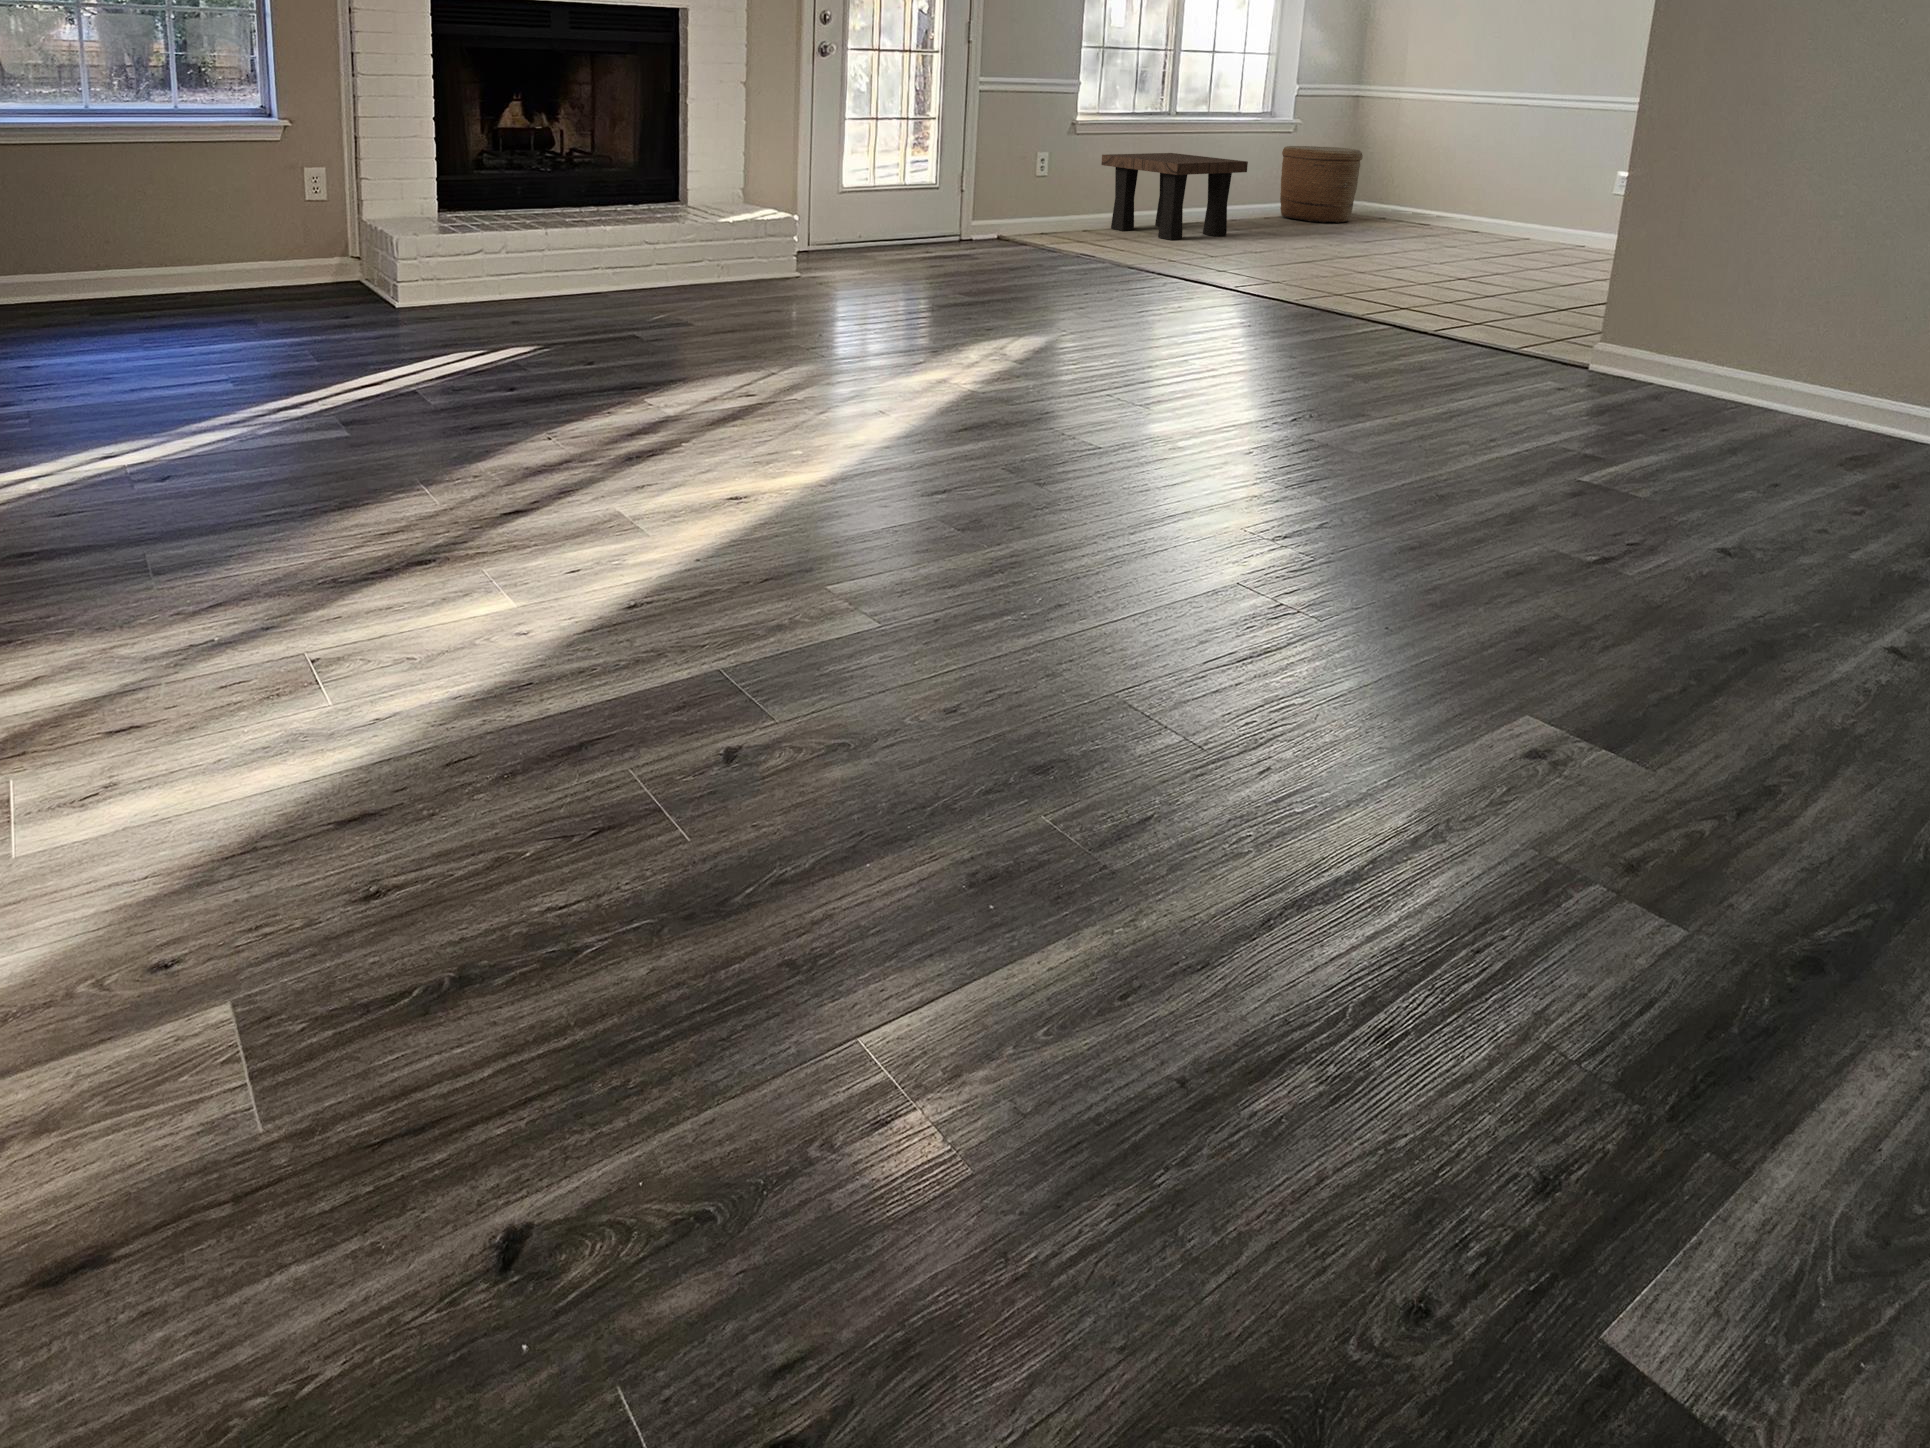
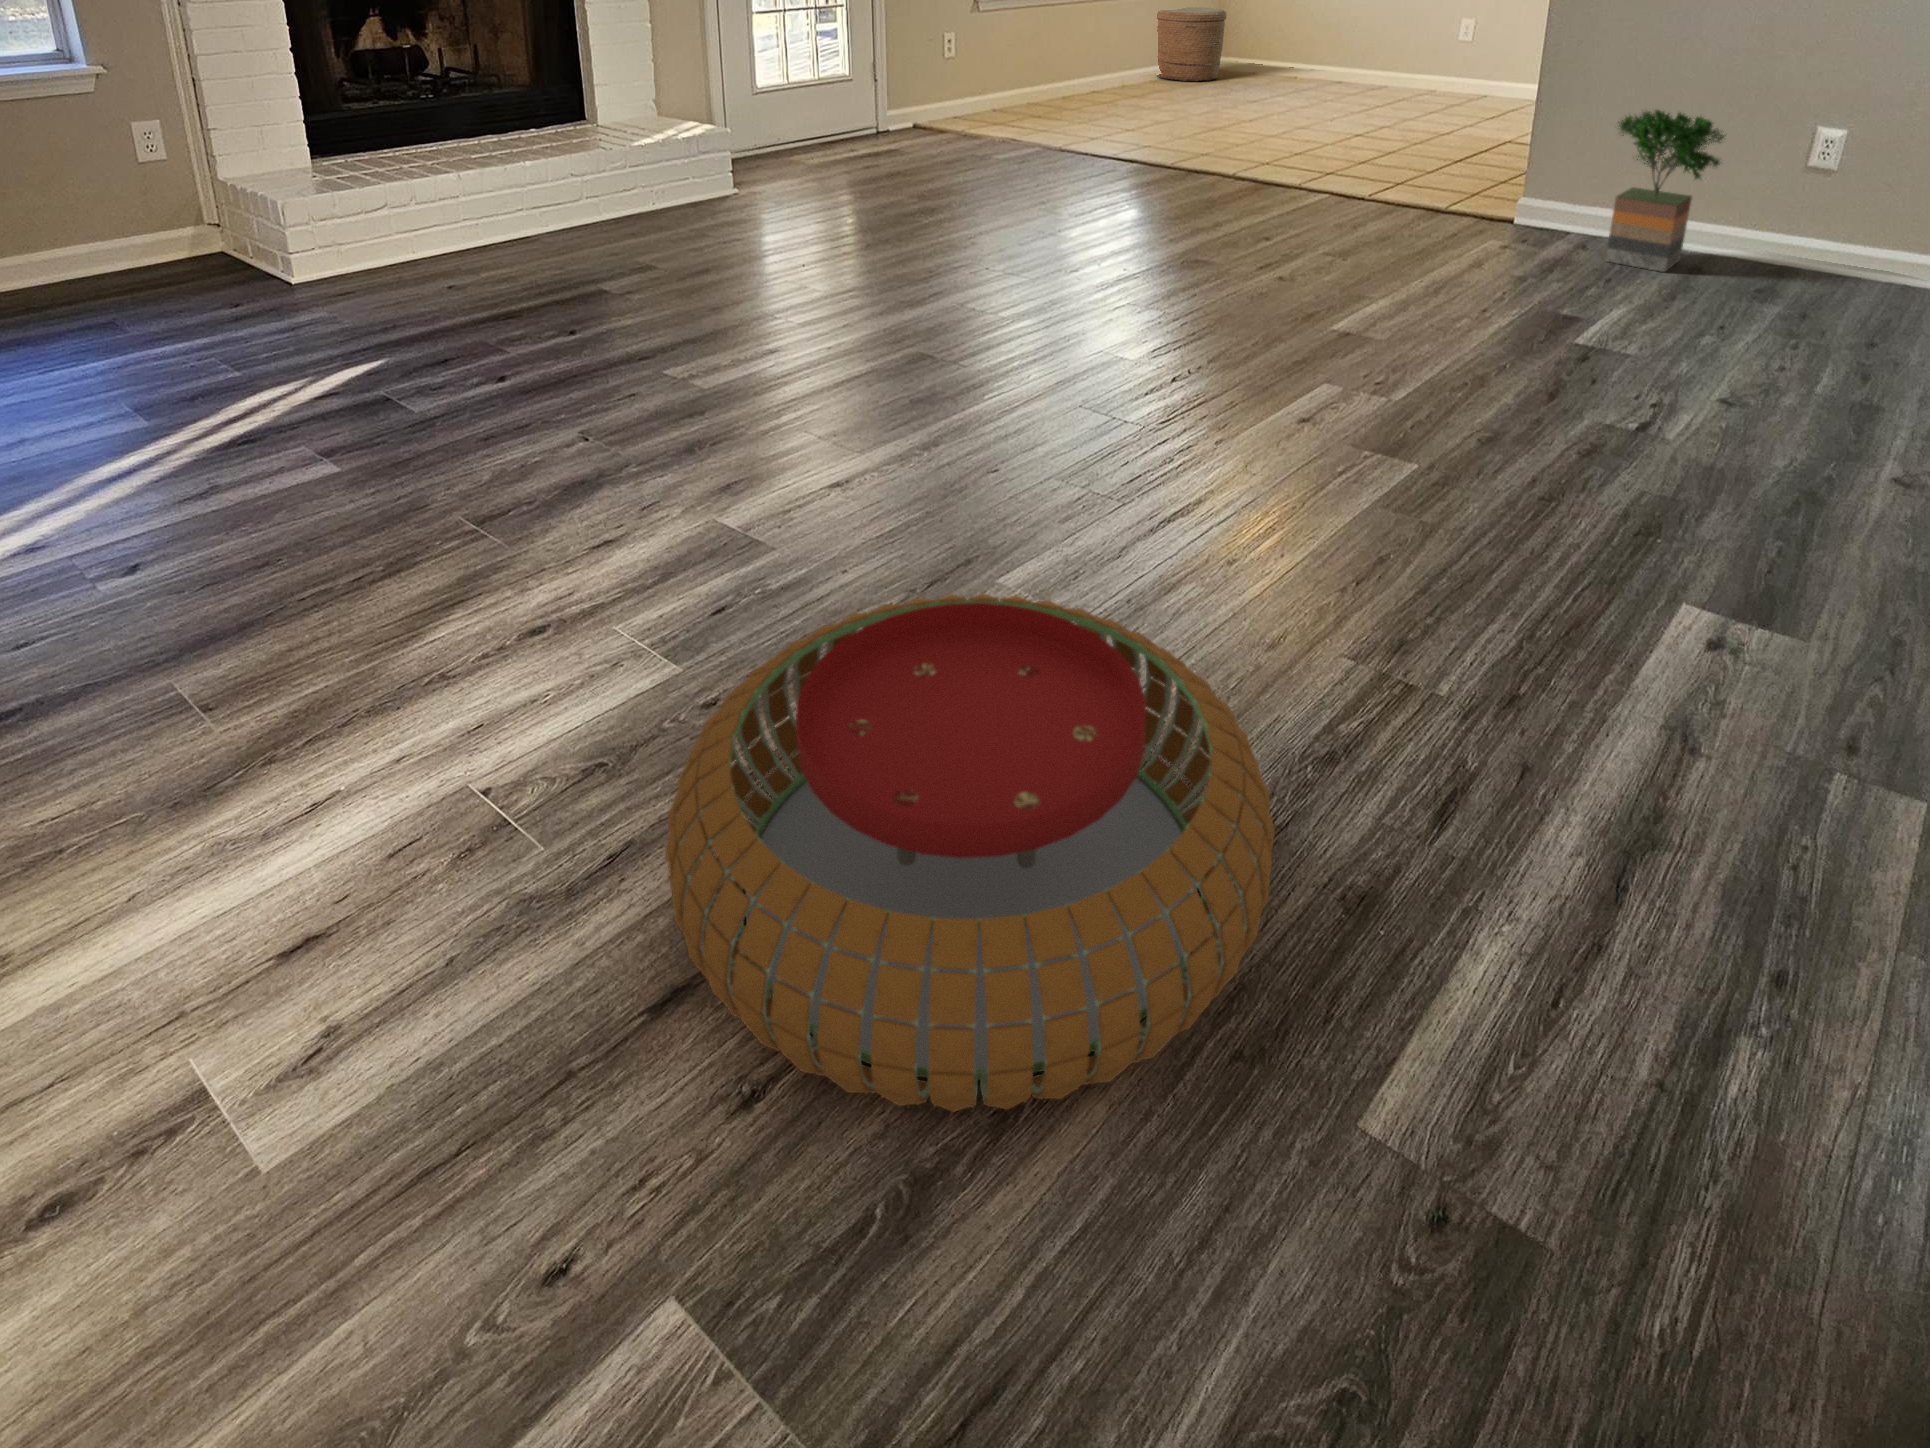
side table: present [1101,153,1248,240] -> none [999,23,1137,113]
potted tree: none [1702,243,1863,433] -> present [1605,110,1726,272]
pouf: none [362,547,928,951] -> present [665,594,1275,1112]

